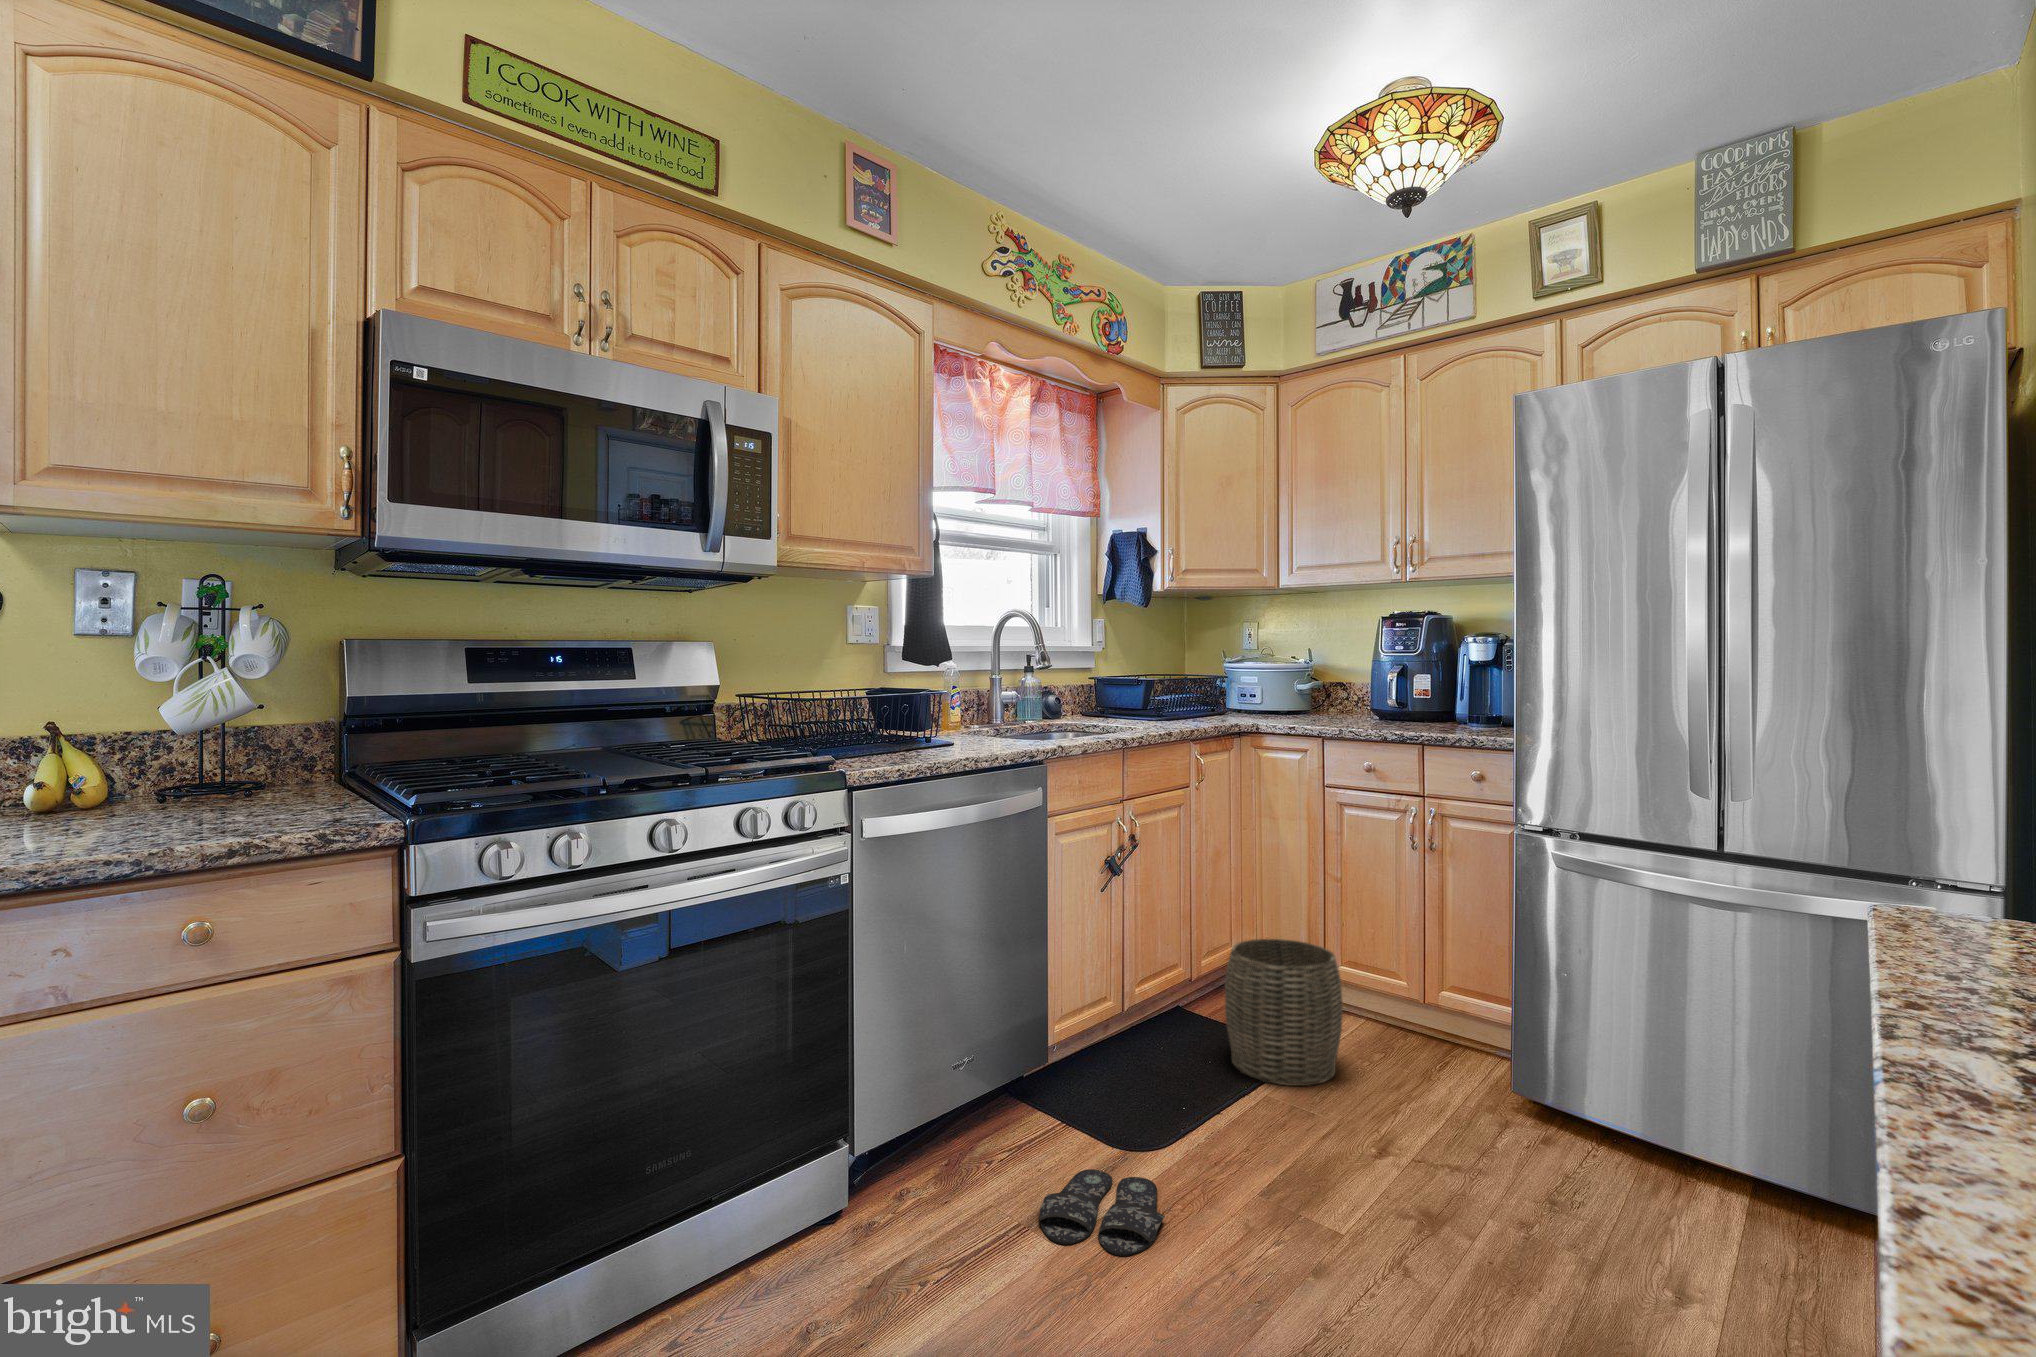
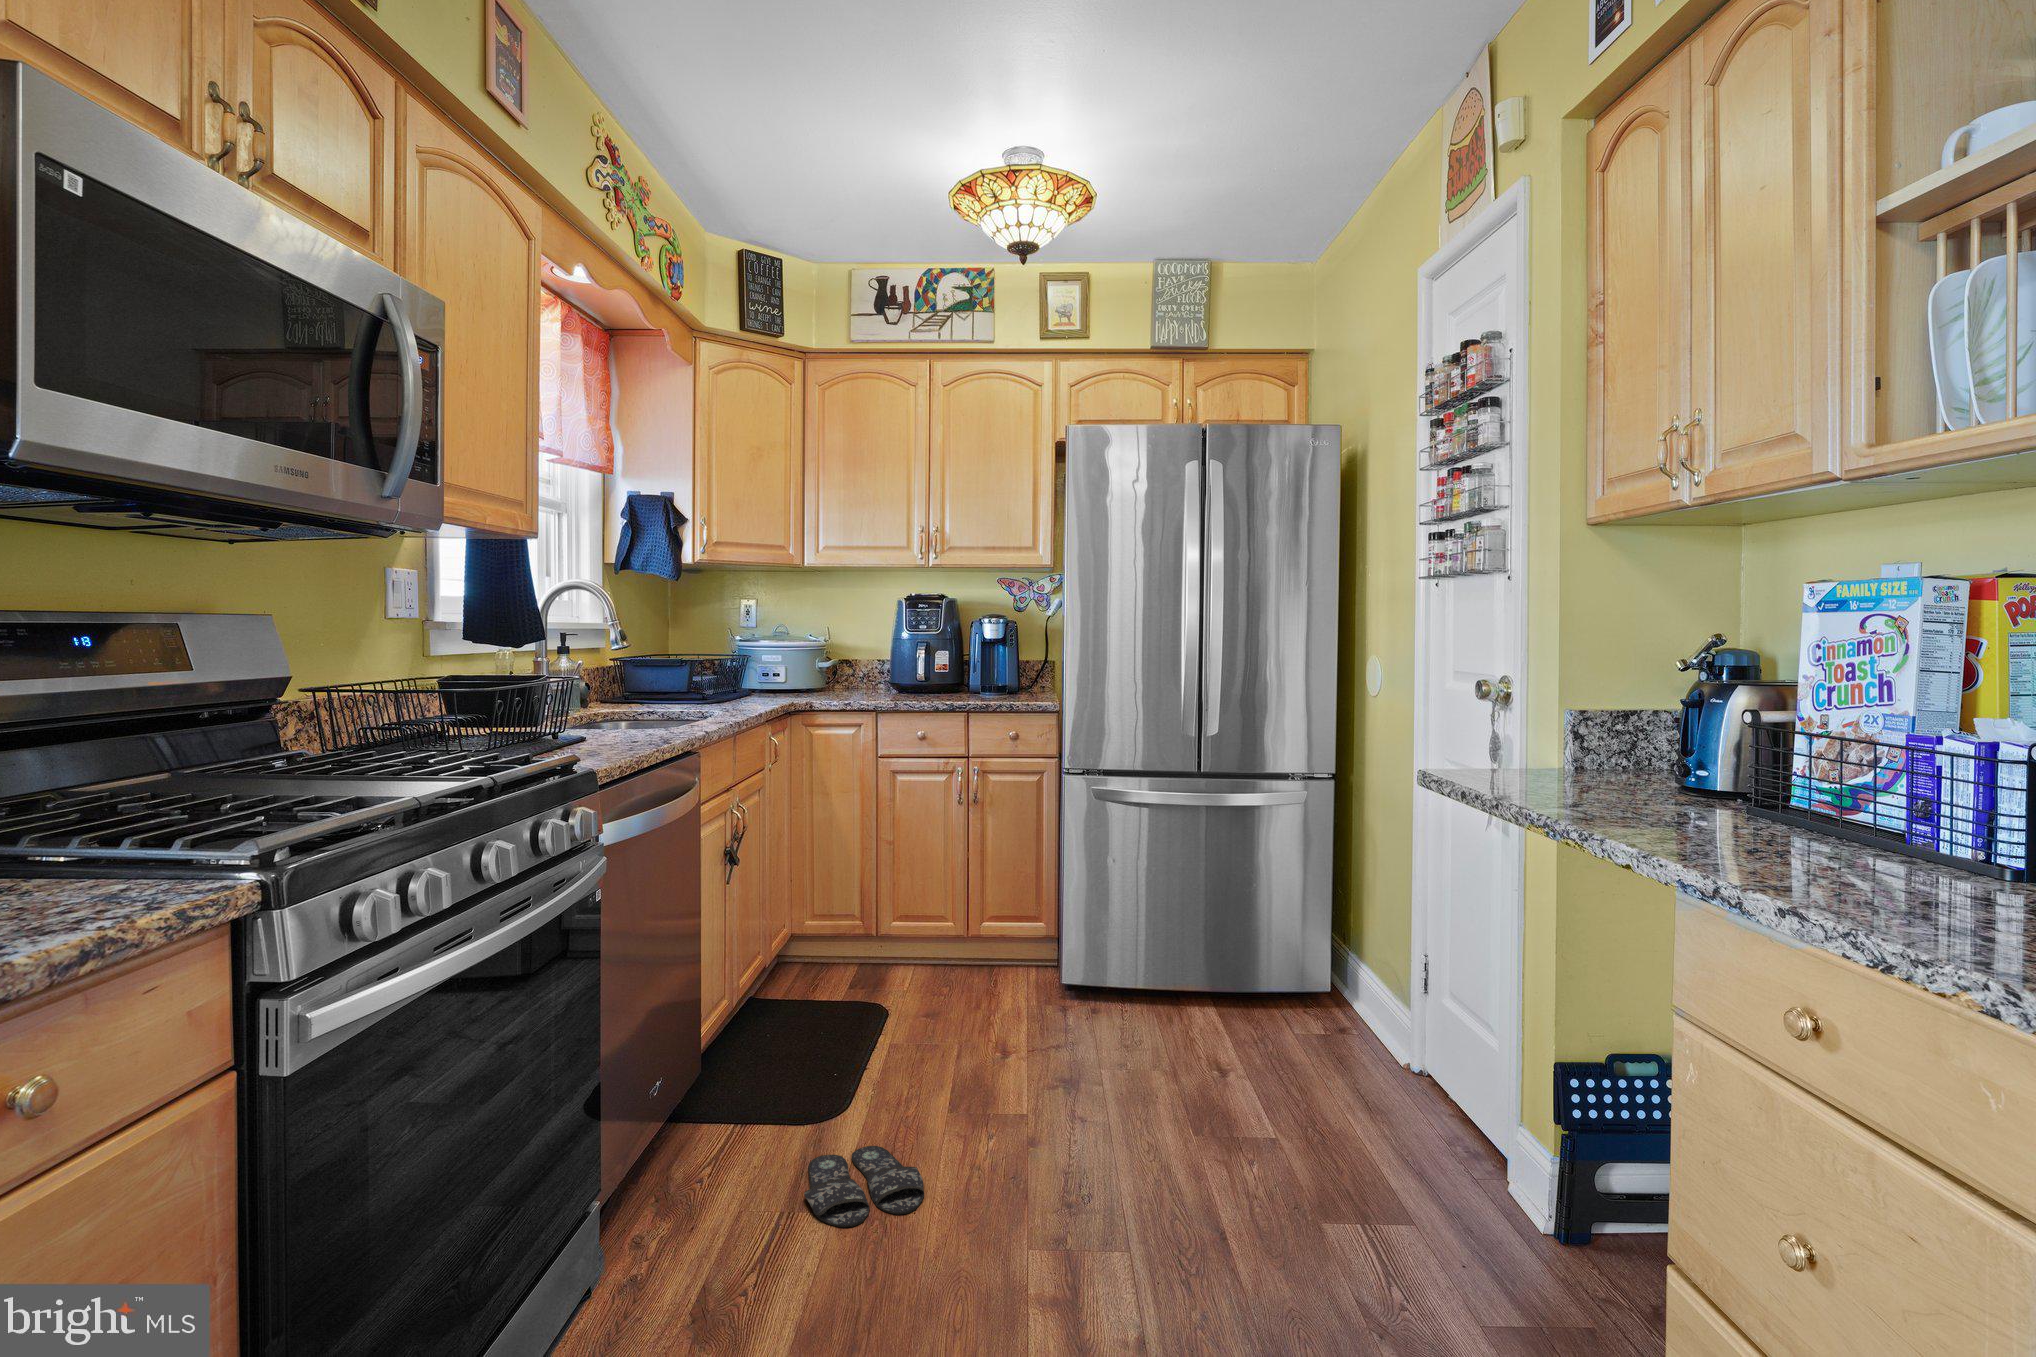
woven basket: present [1225,939,1342,1086] -> none [832,903,937,1036]

